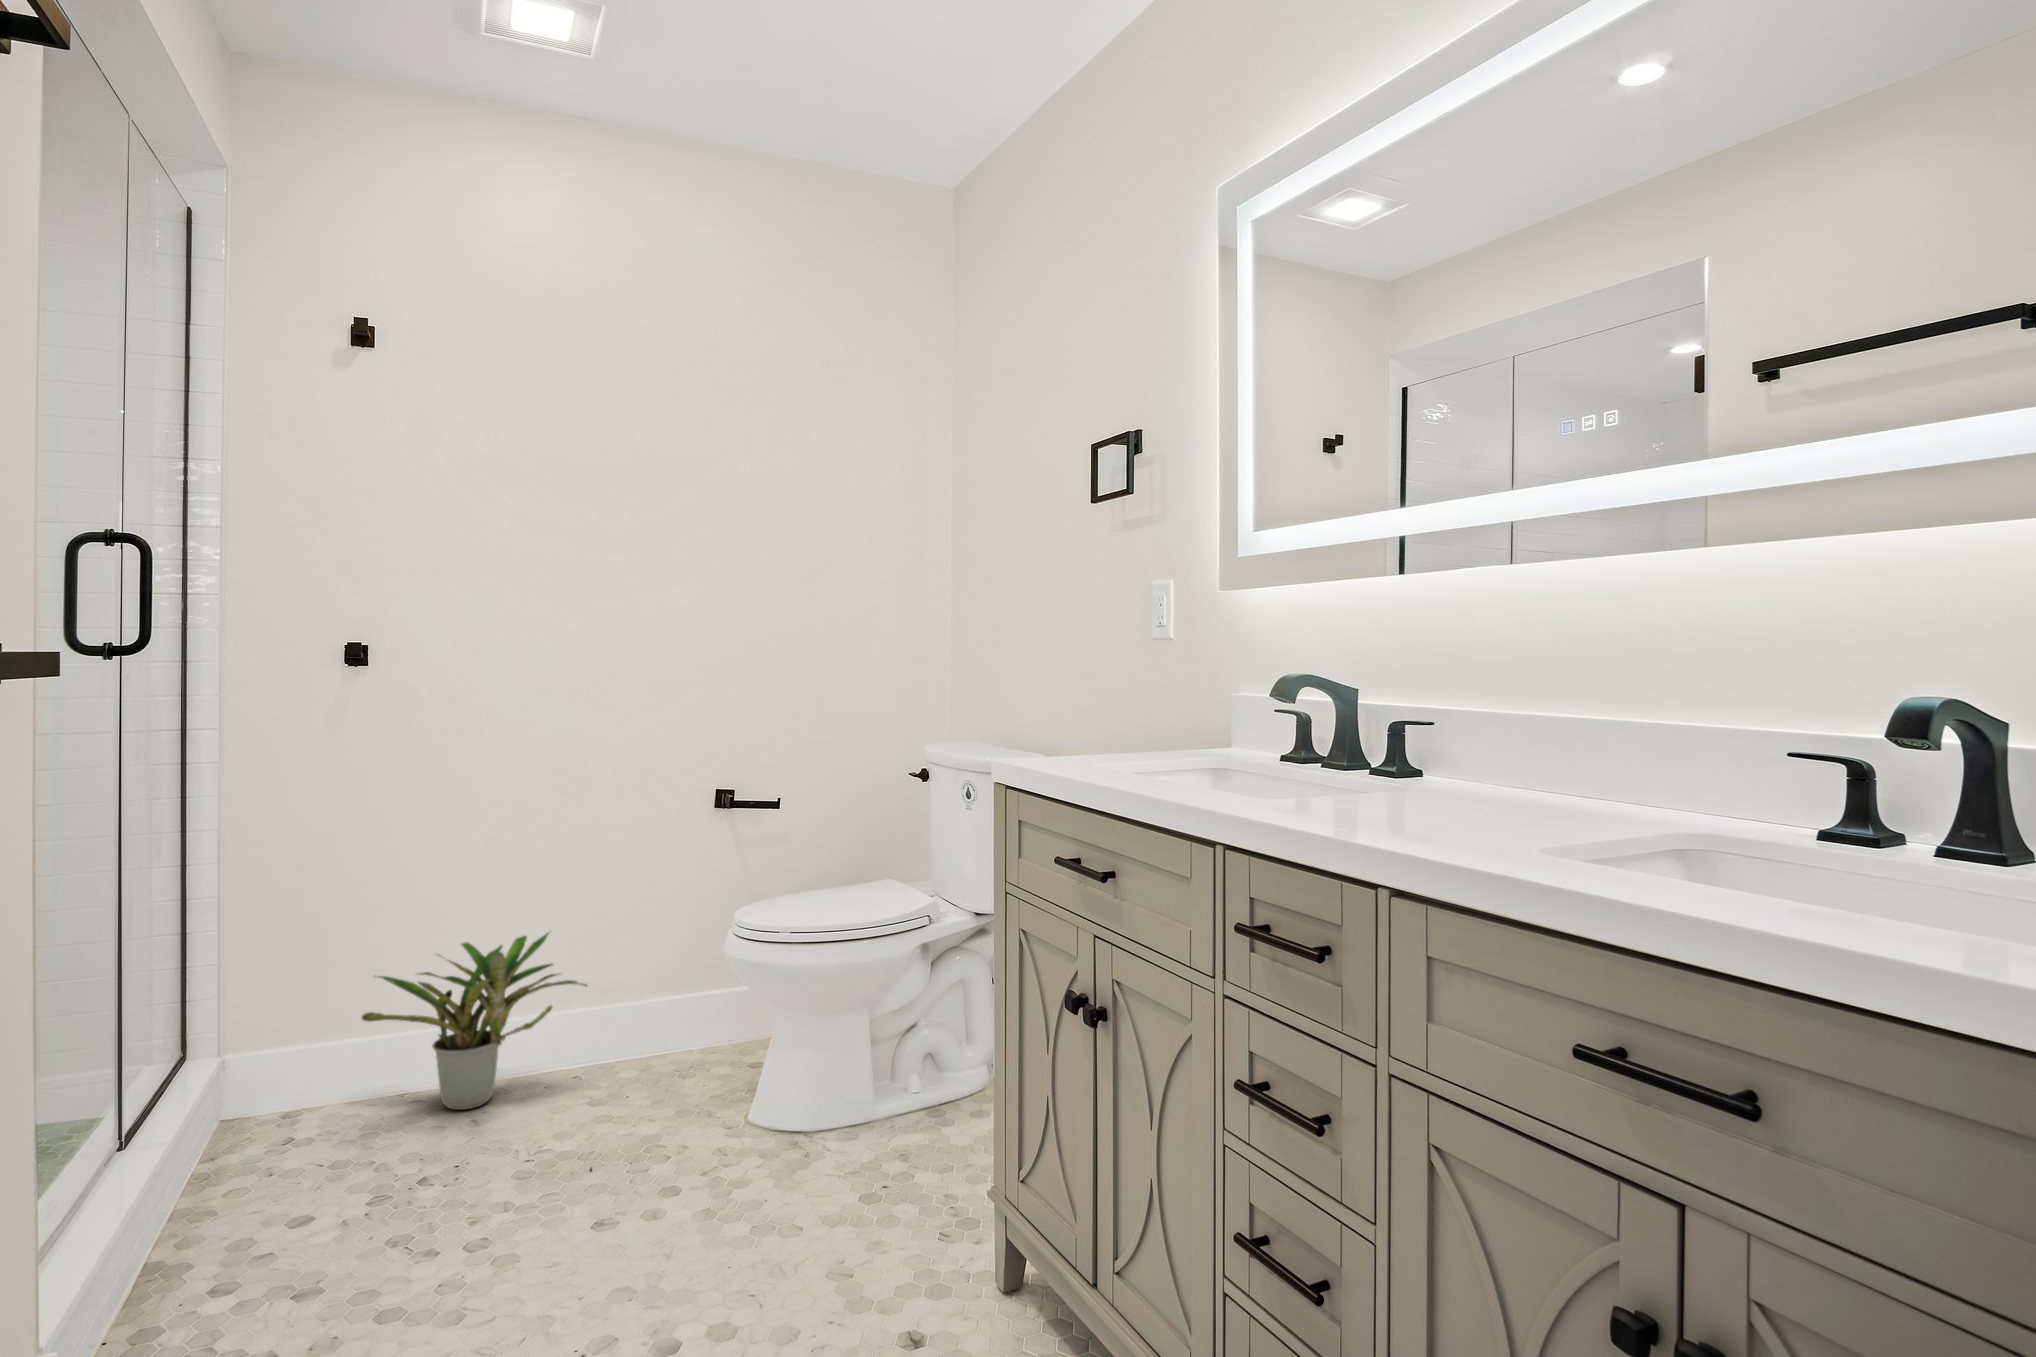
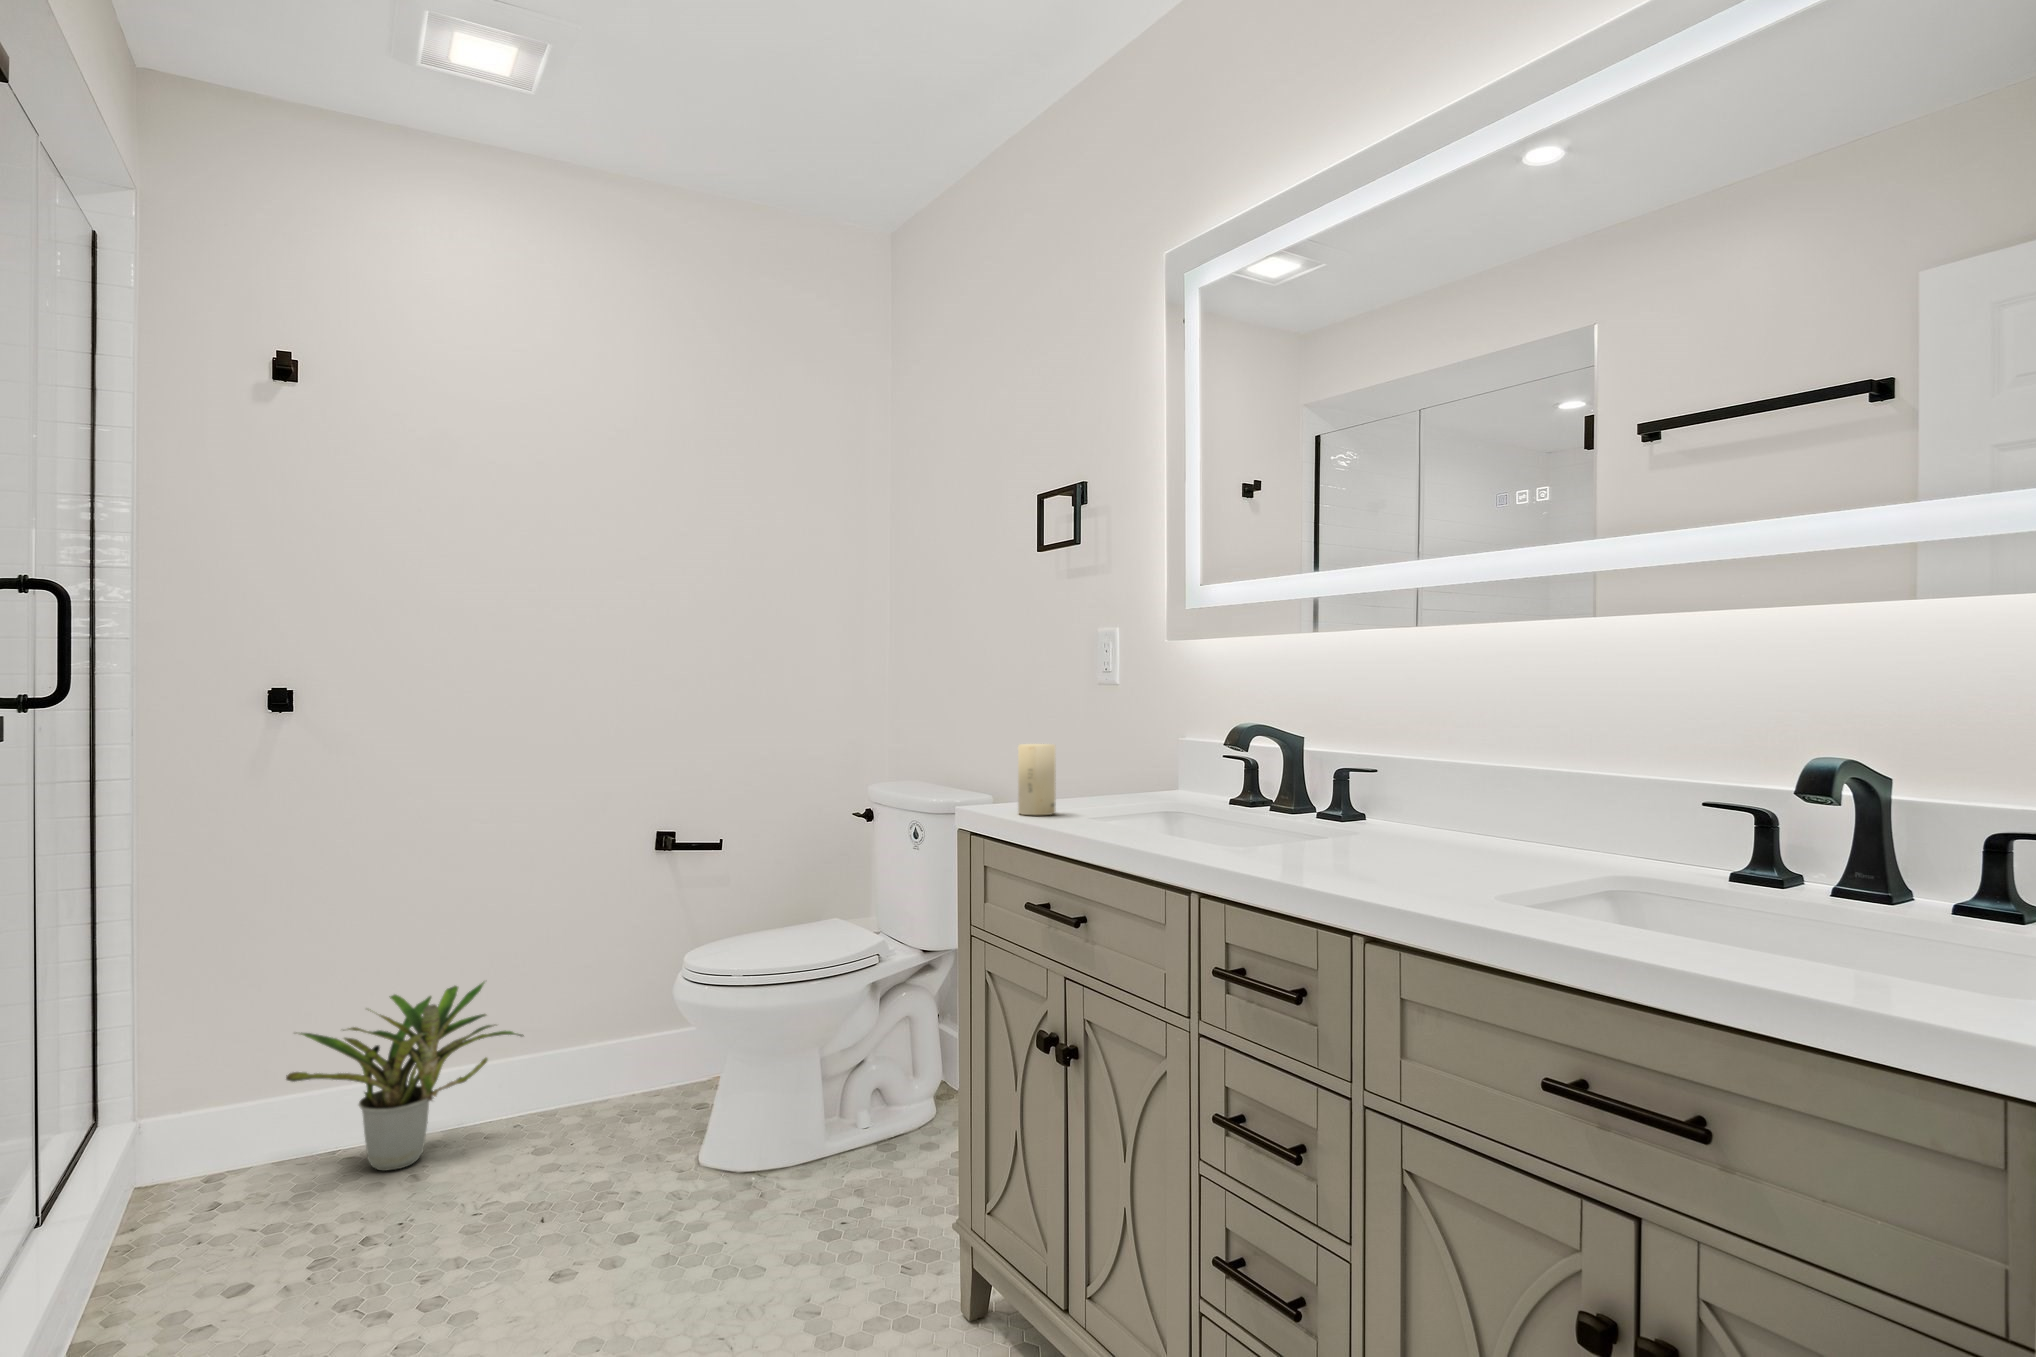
candle: none [1054,698,1092,771] -> present [1018,744,1056,815]

